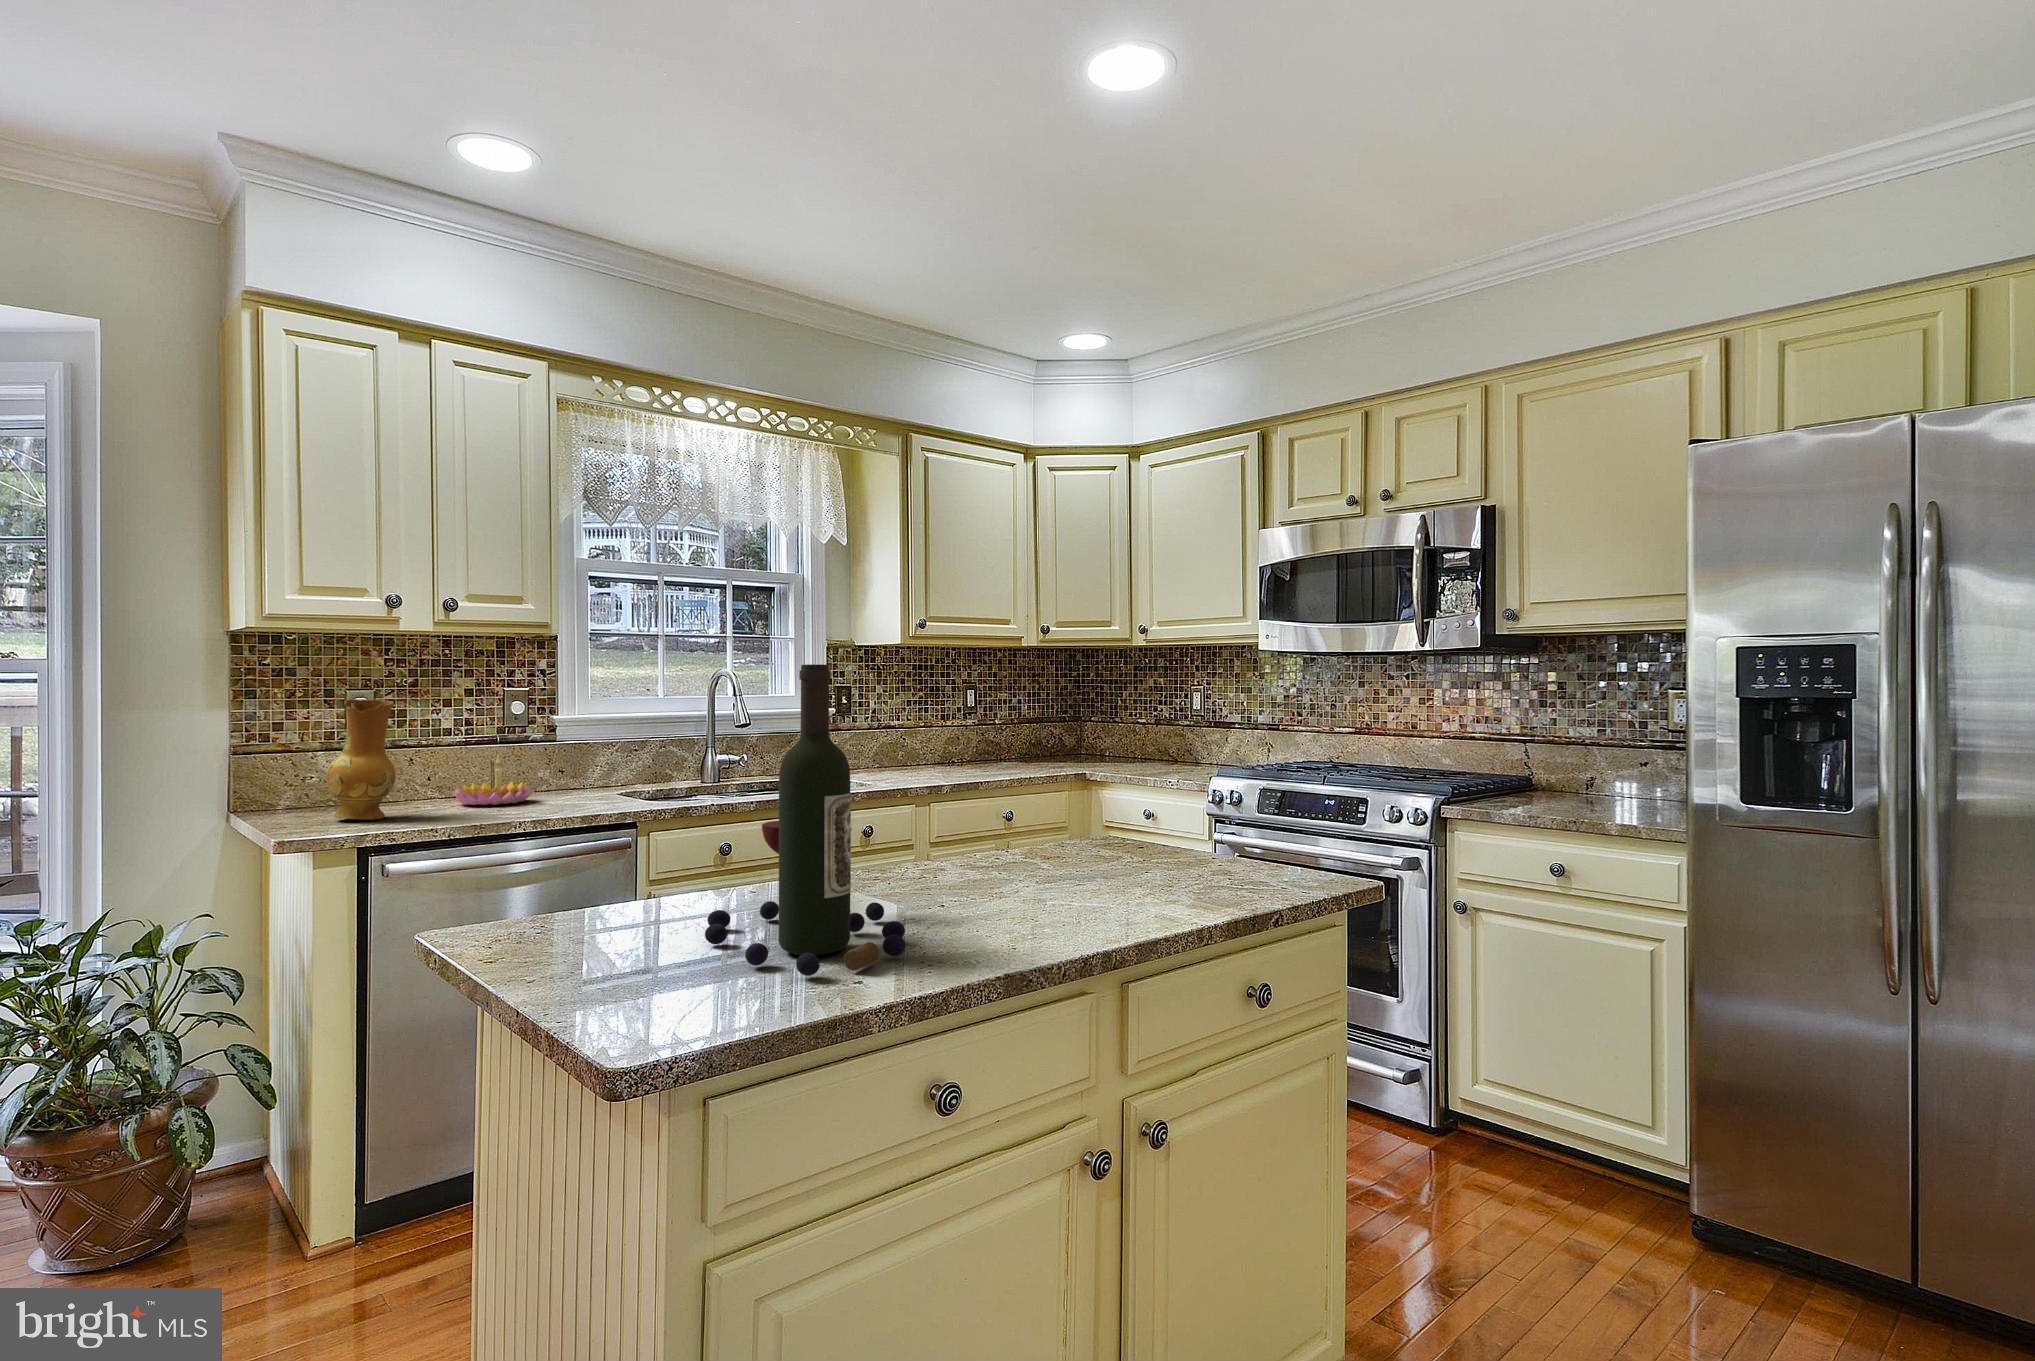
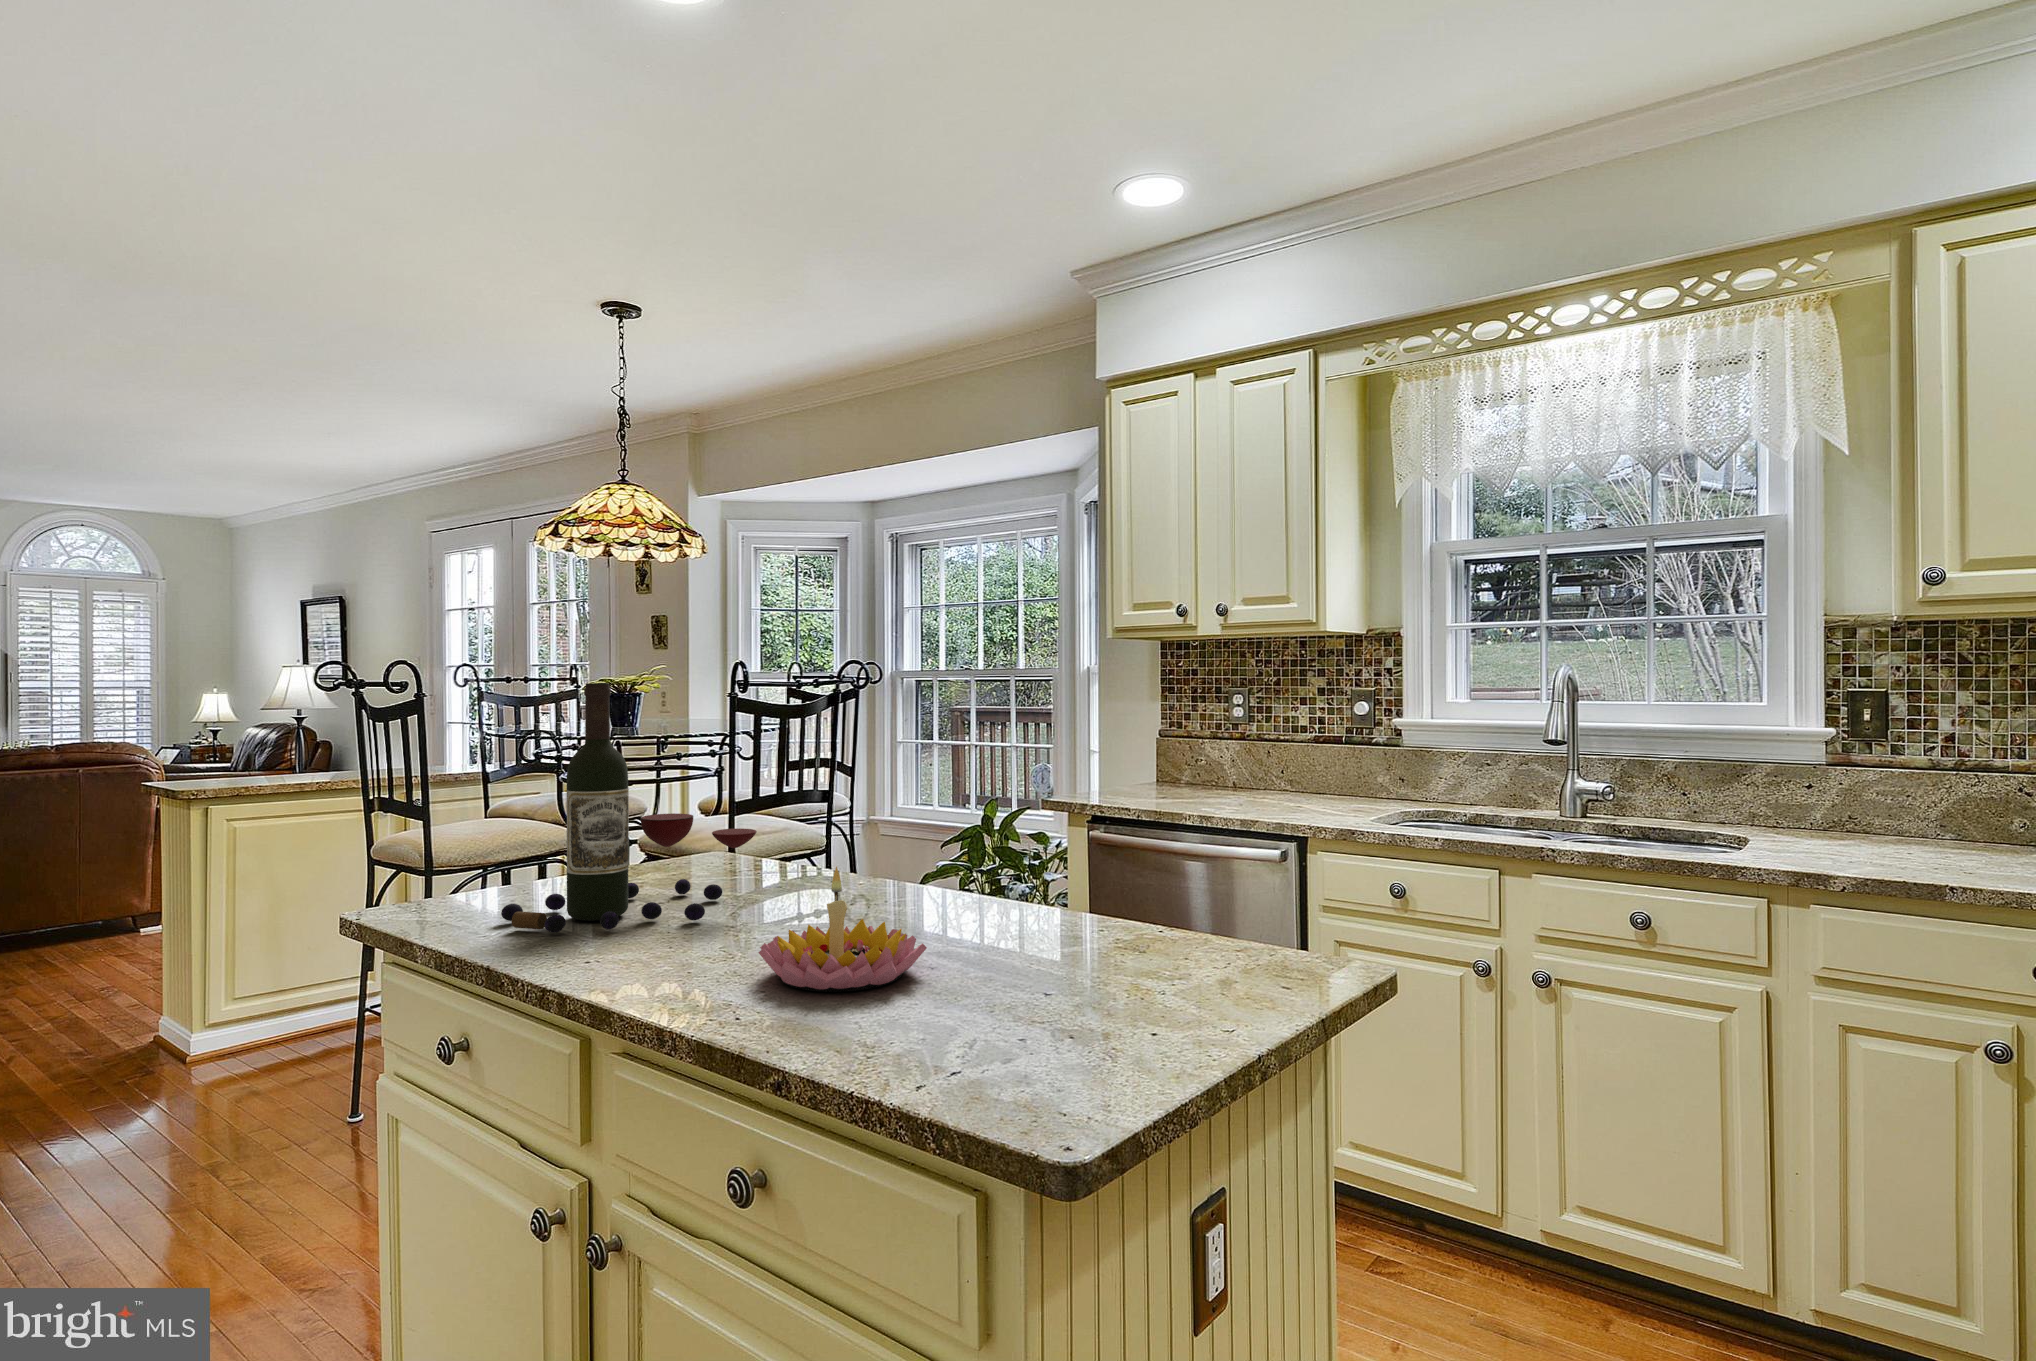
ceramic jug: present [326,699,396,820] -> none [1111,698,1164,800]
candle holder: present [452,754,536,806] -> present [759,866,927,992]

